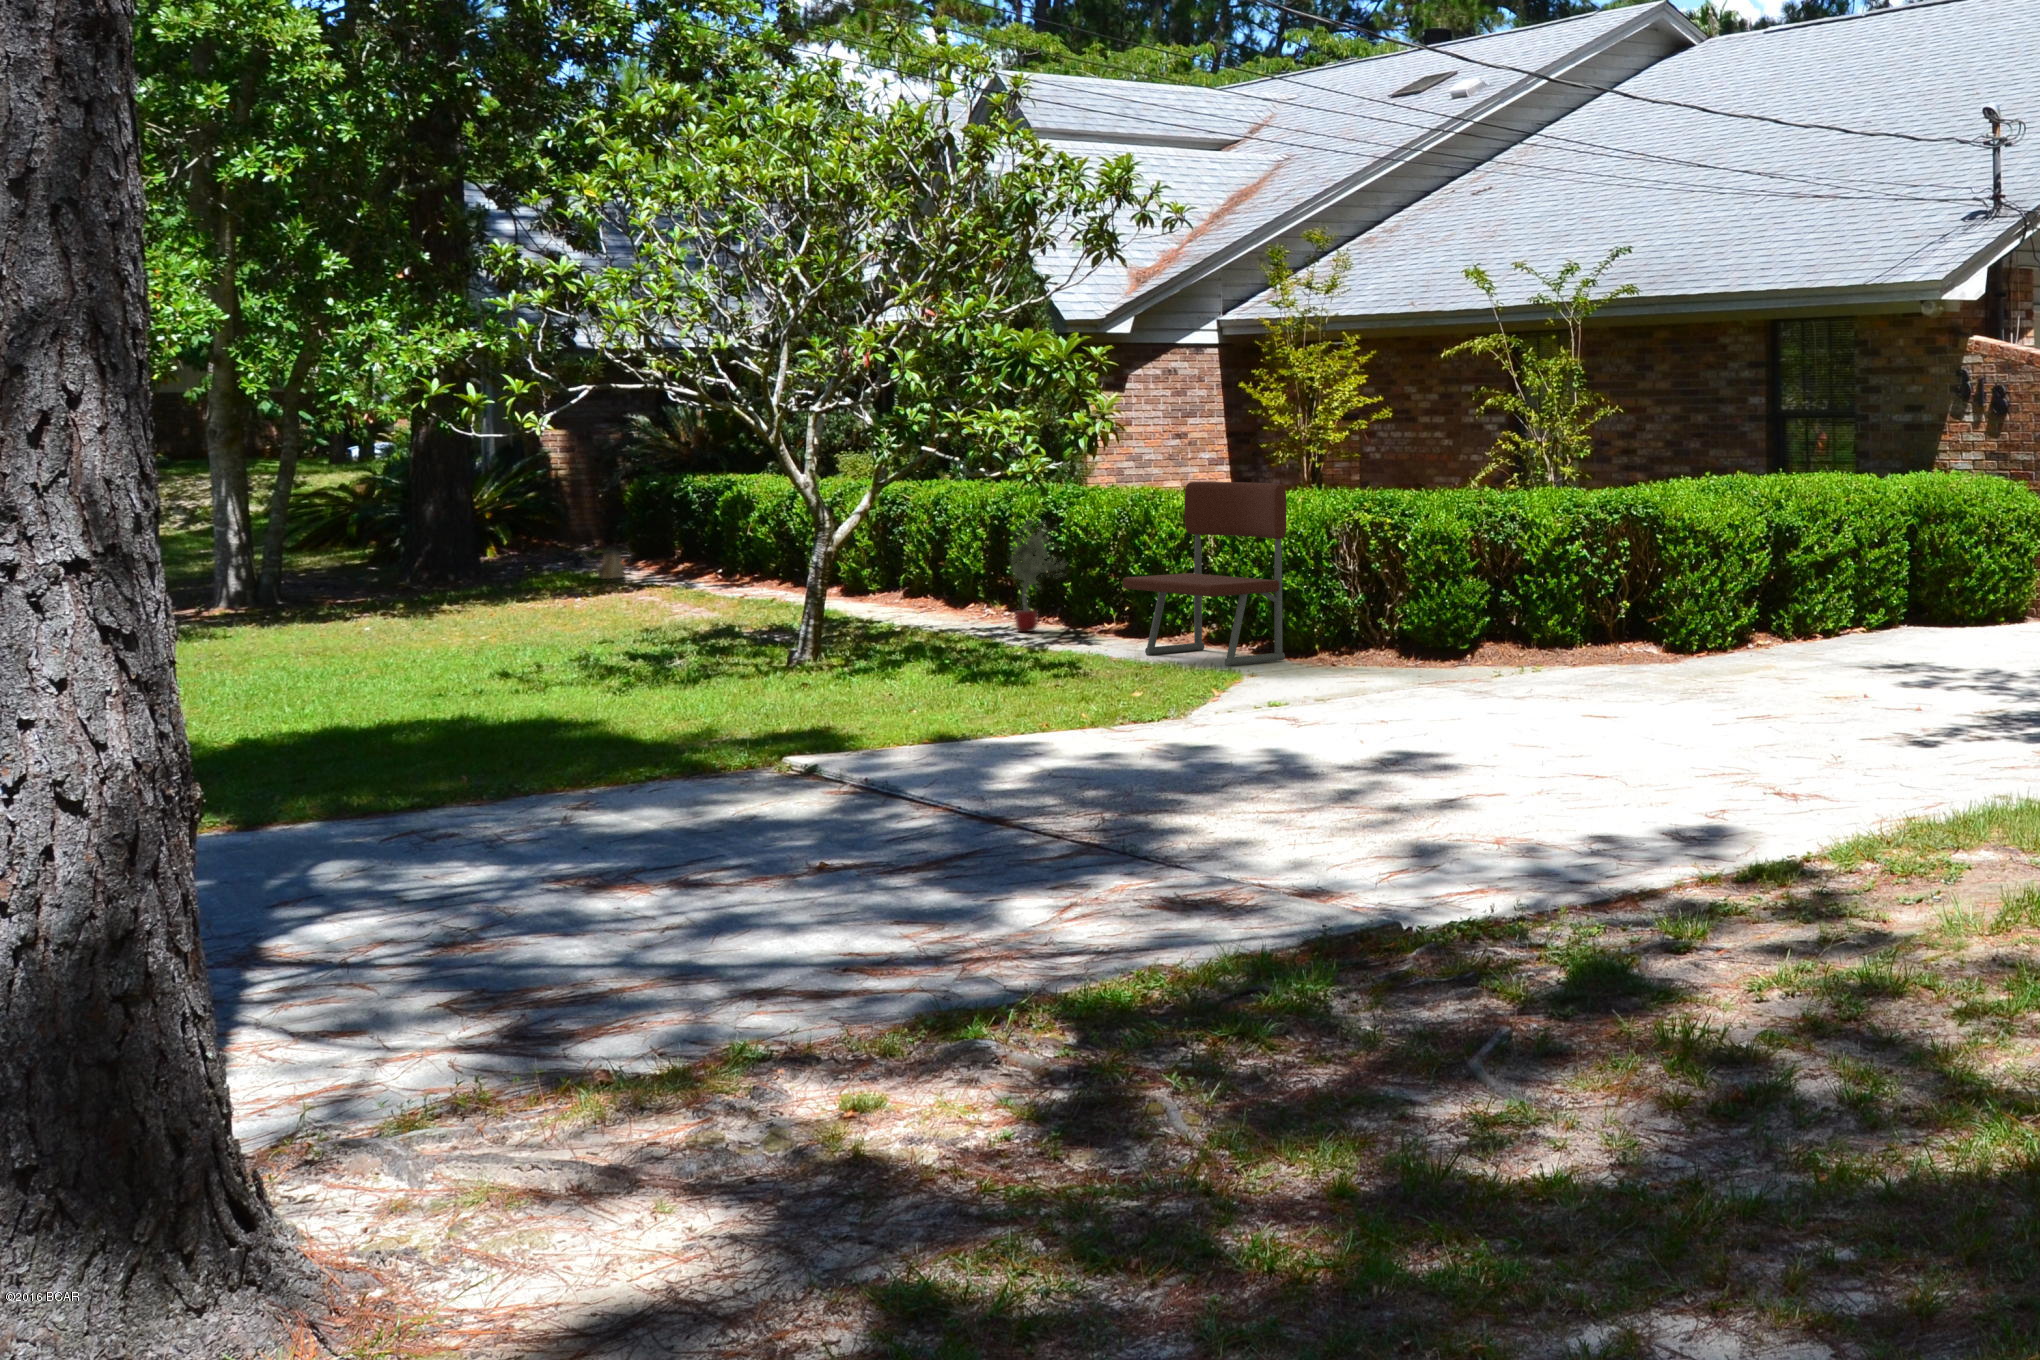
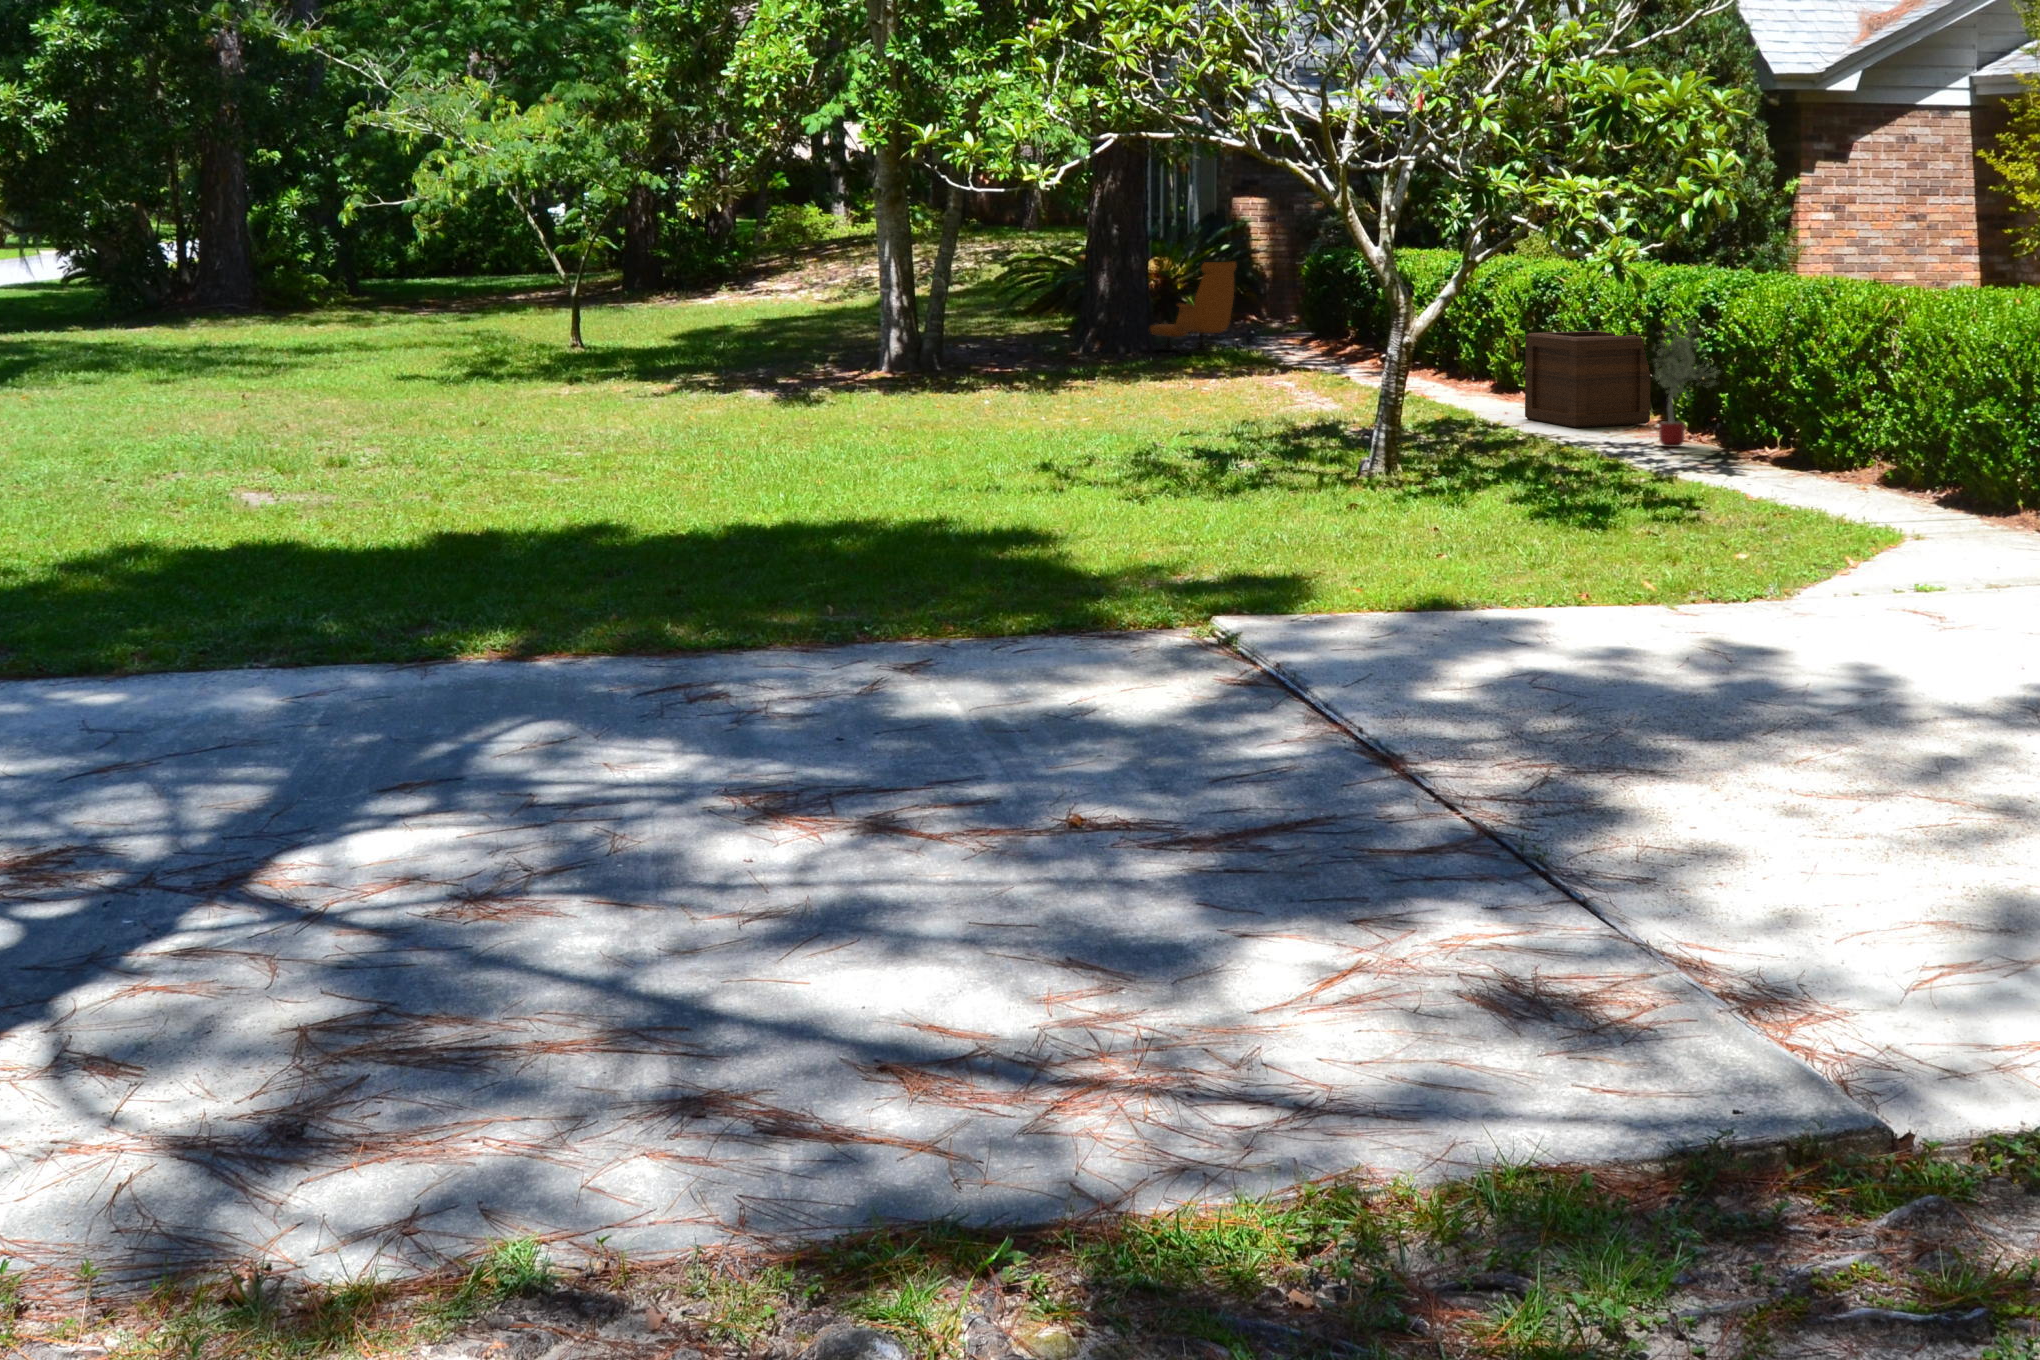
bench: present [1123,482,1286,666] -> none [1765,282,1976,517]
lounge chair: none [424,485,532,585] -> present [1150,262,1236,355]
wooden crate: none [880,536,995,623] -> present [1525,331,1651,428]
watering can: present [584,550,624,579] -> none [1278,324,1328,354]

